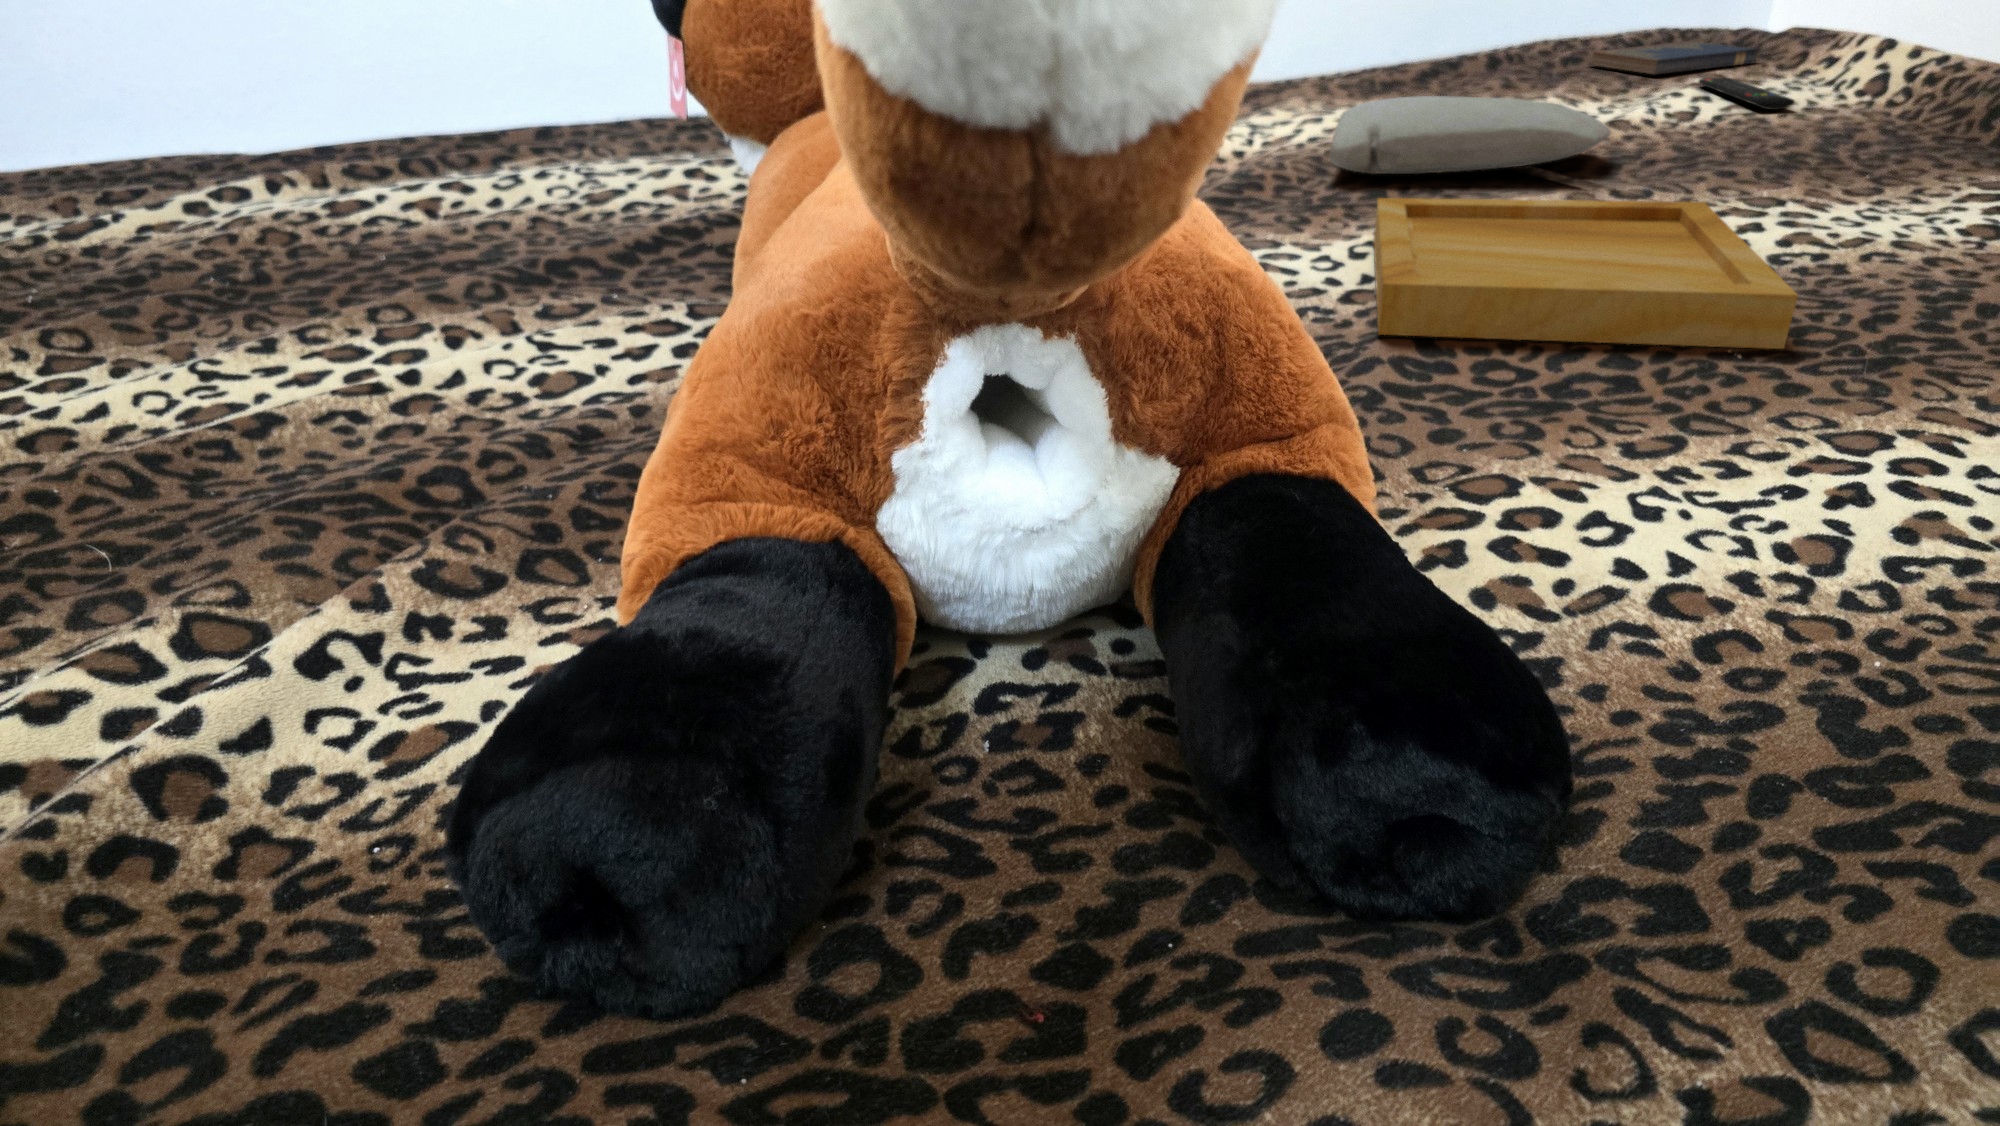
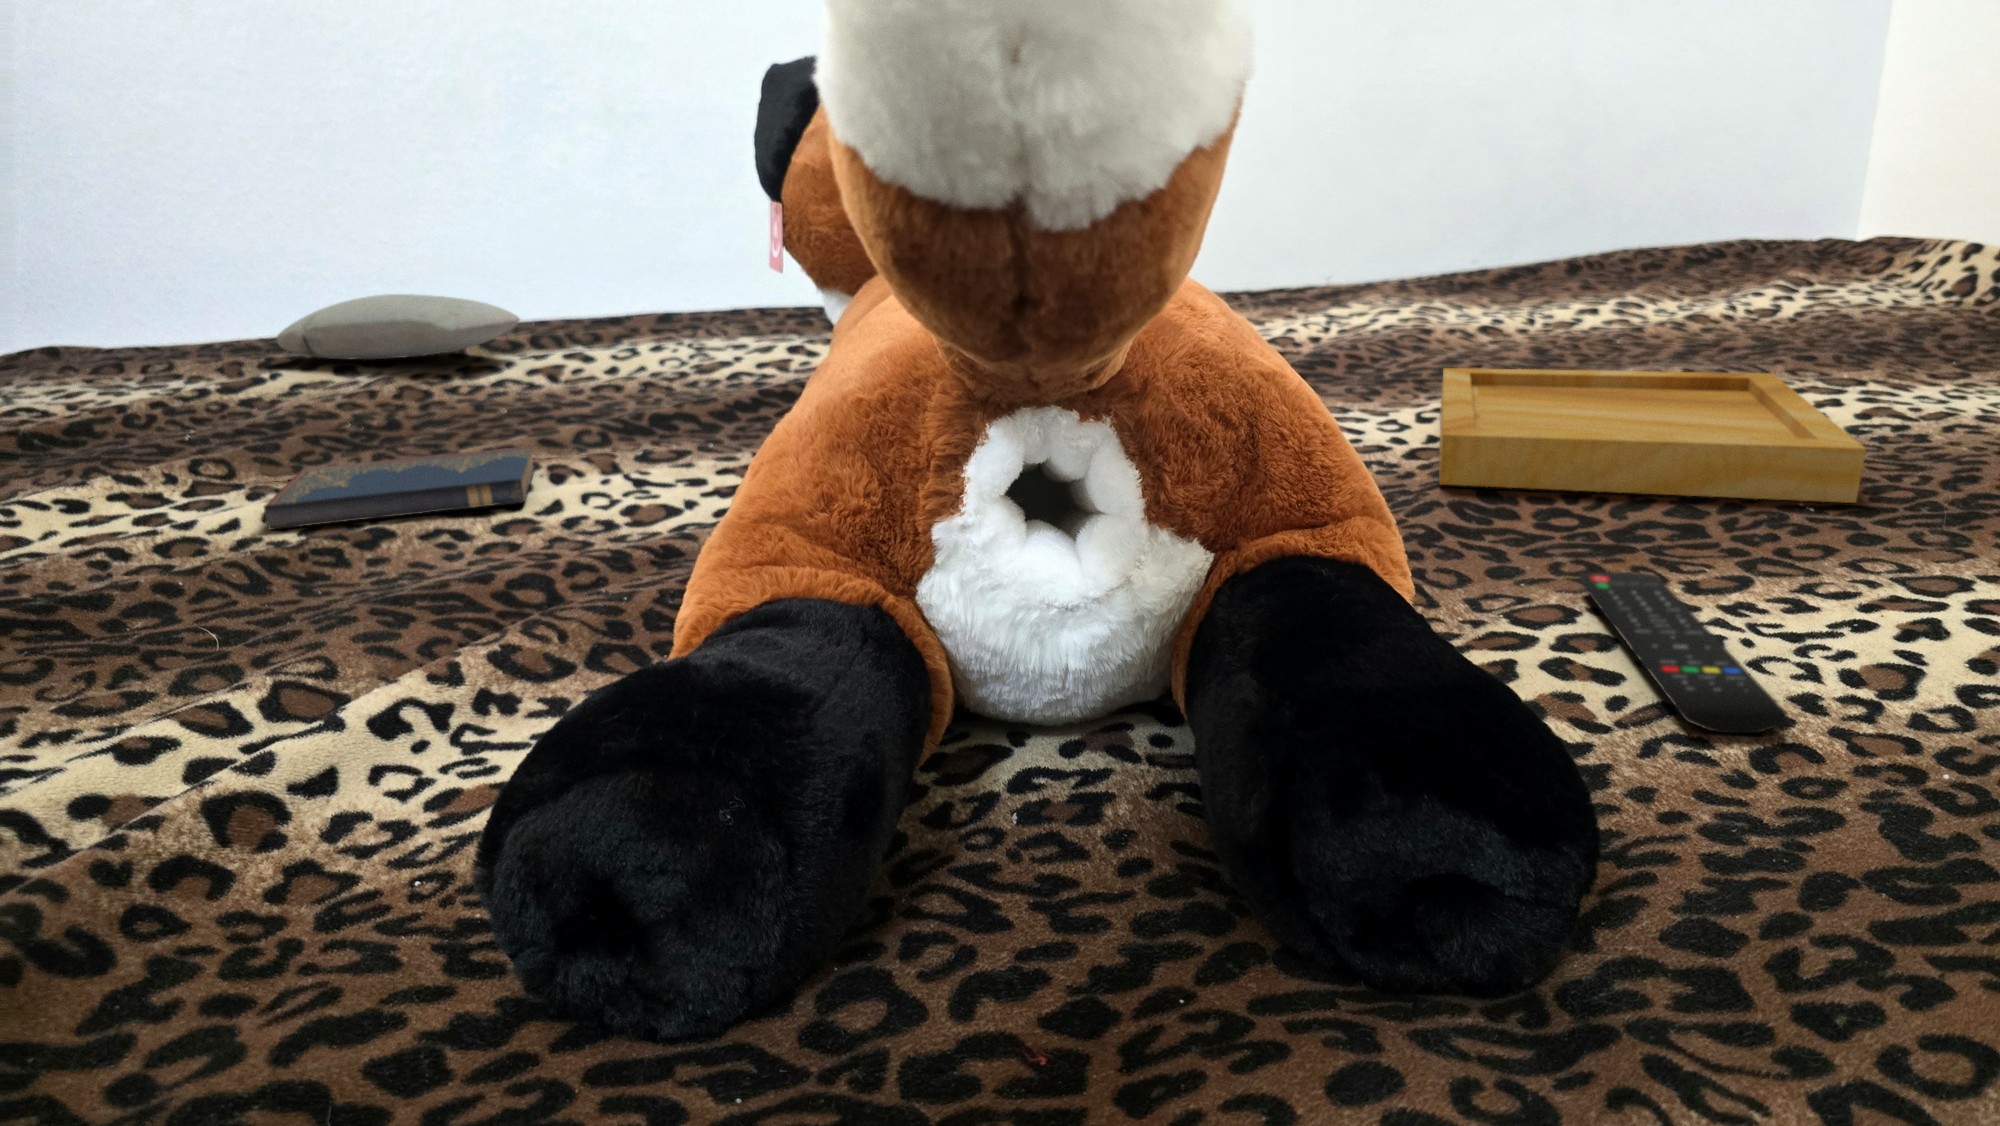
hardcover book: present [1592,41,1759,75] -> present [264,446,535,530]
remote control: present [1699,78,1794,110] -> present [1580,572,1787,733]
pillow: present [1329,96,1611,174] -> present [277,294,520,360]

